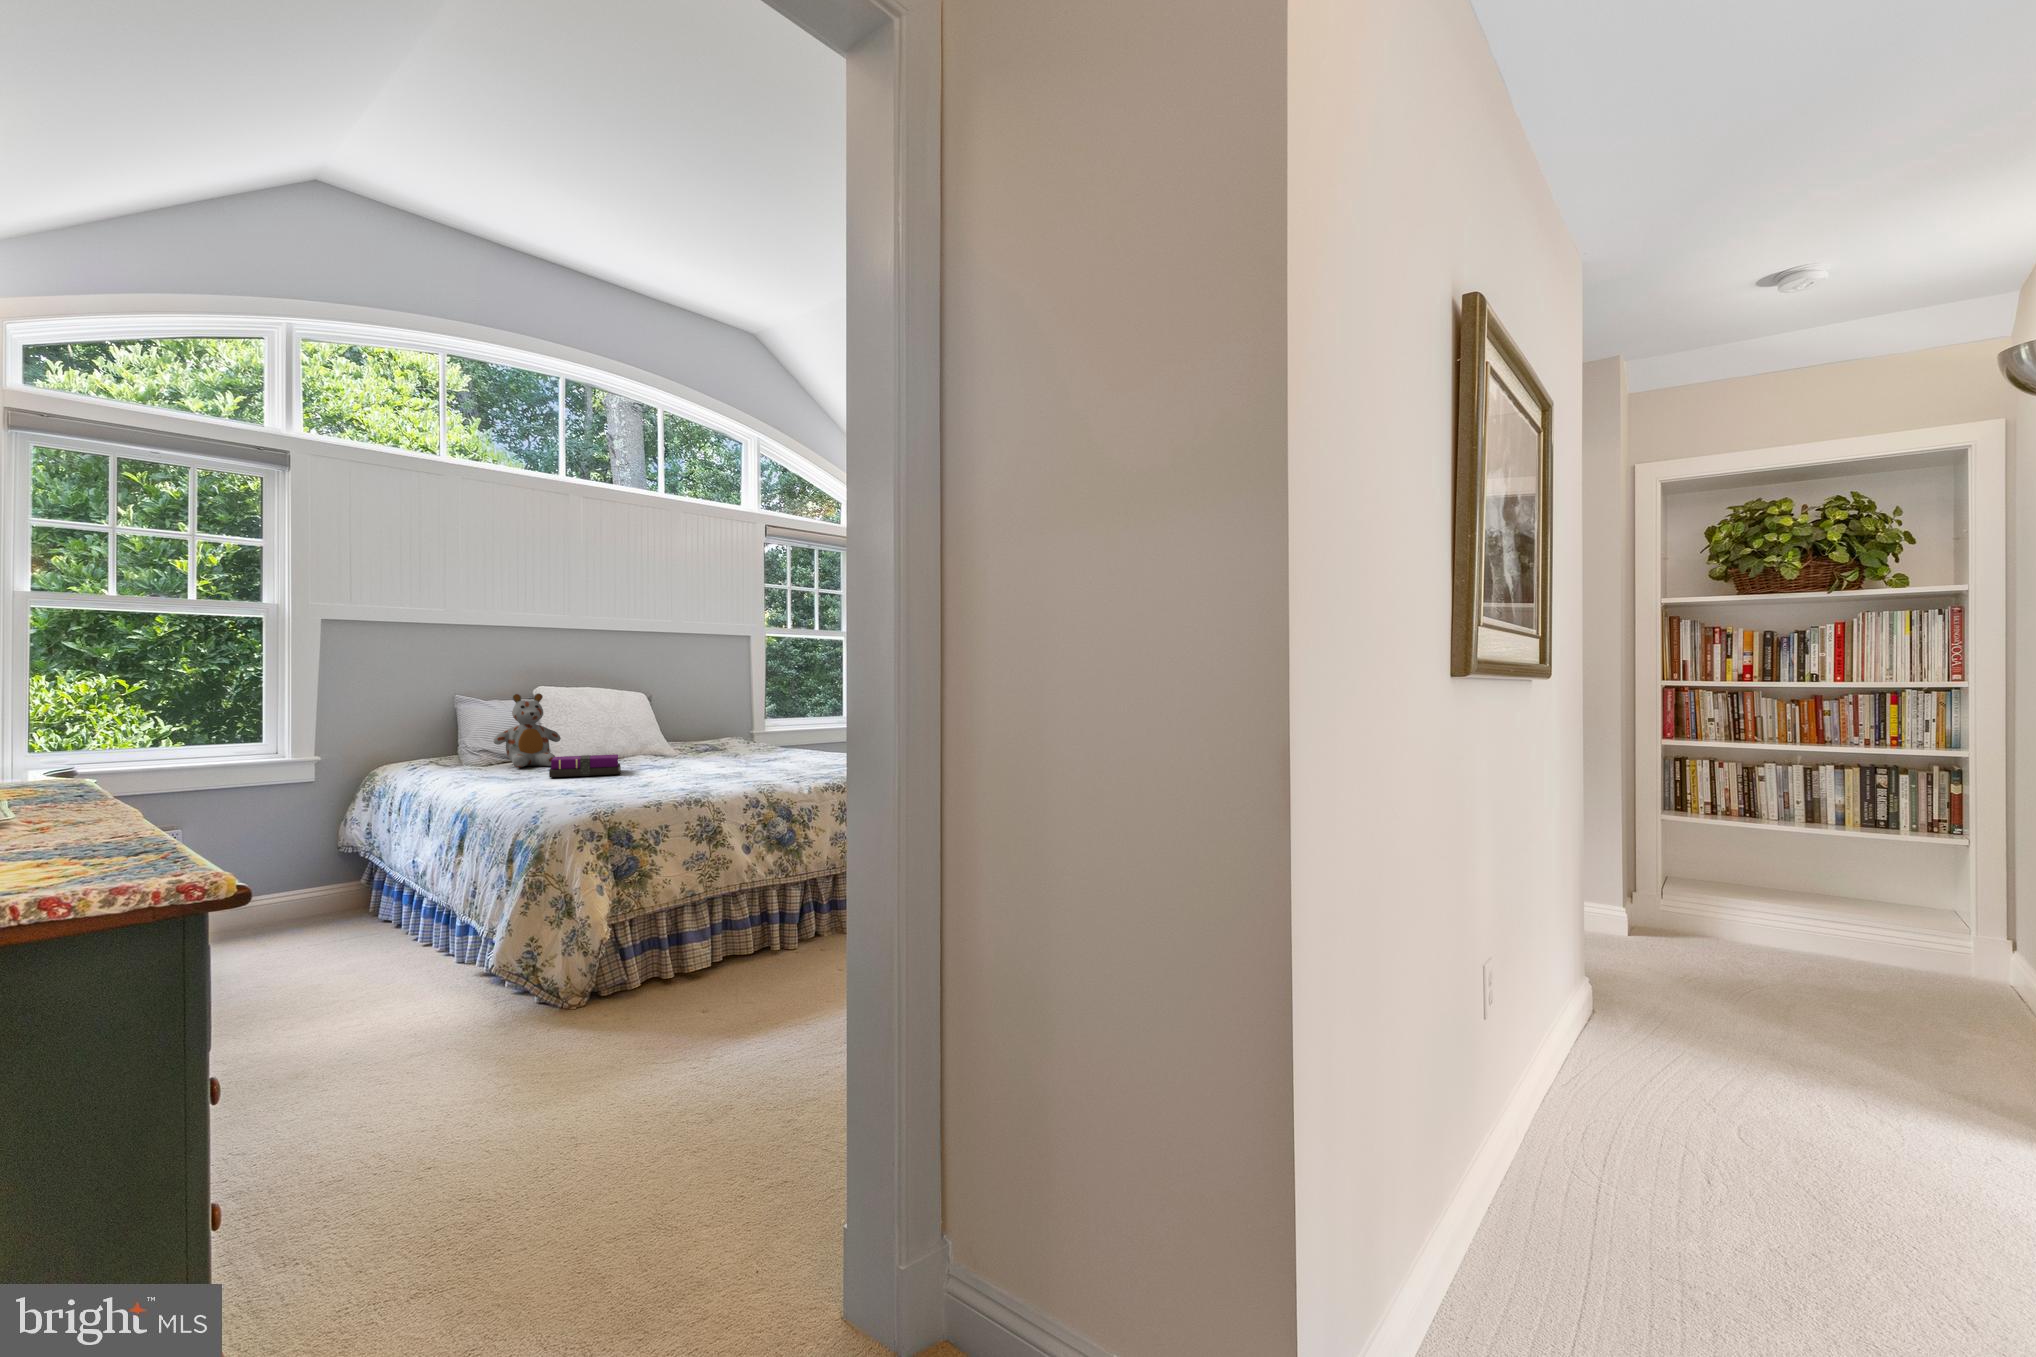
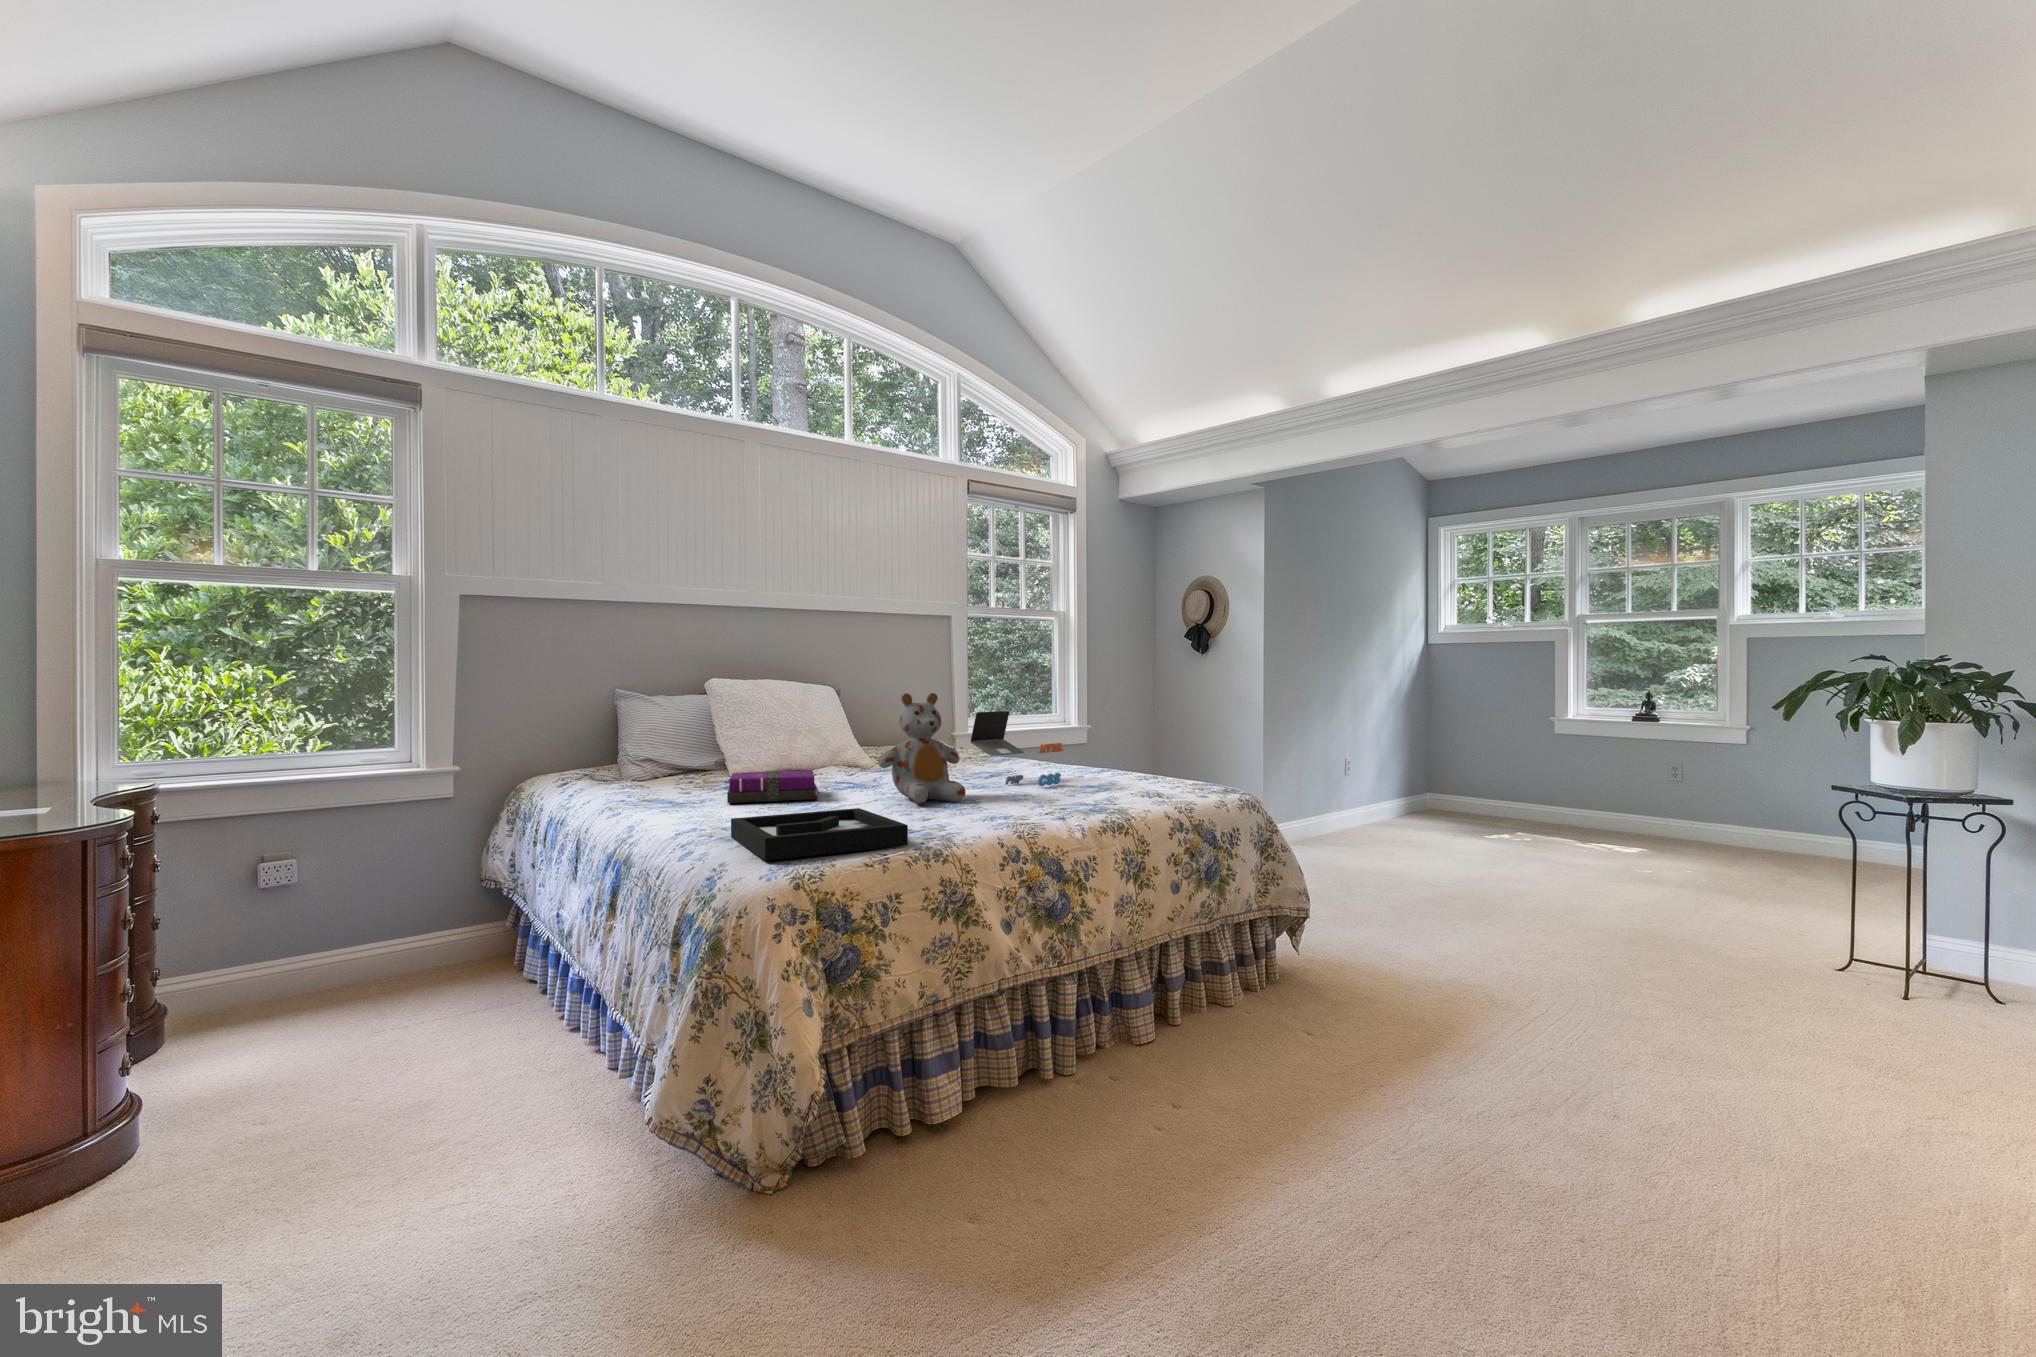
stuffed bear: present [493,693,561,768] -> present [878,693,965,804]
laptop: none [745,709,815,764] -> present [970,711,1063,786]
decorative tray: none [551,776,676,804] -> present [731,808,908,860]

